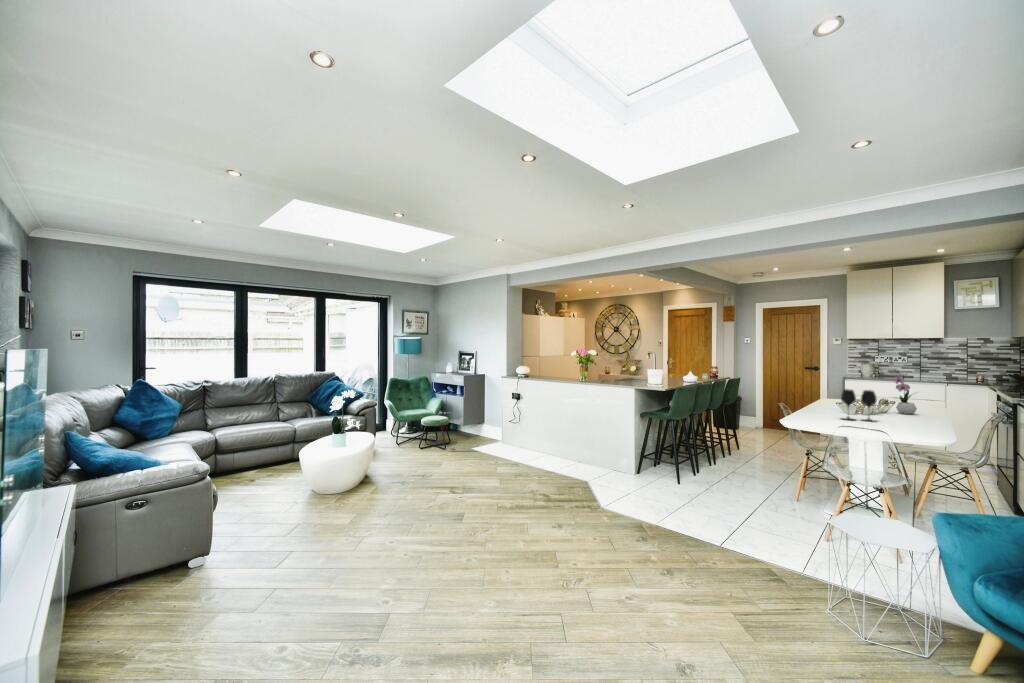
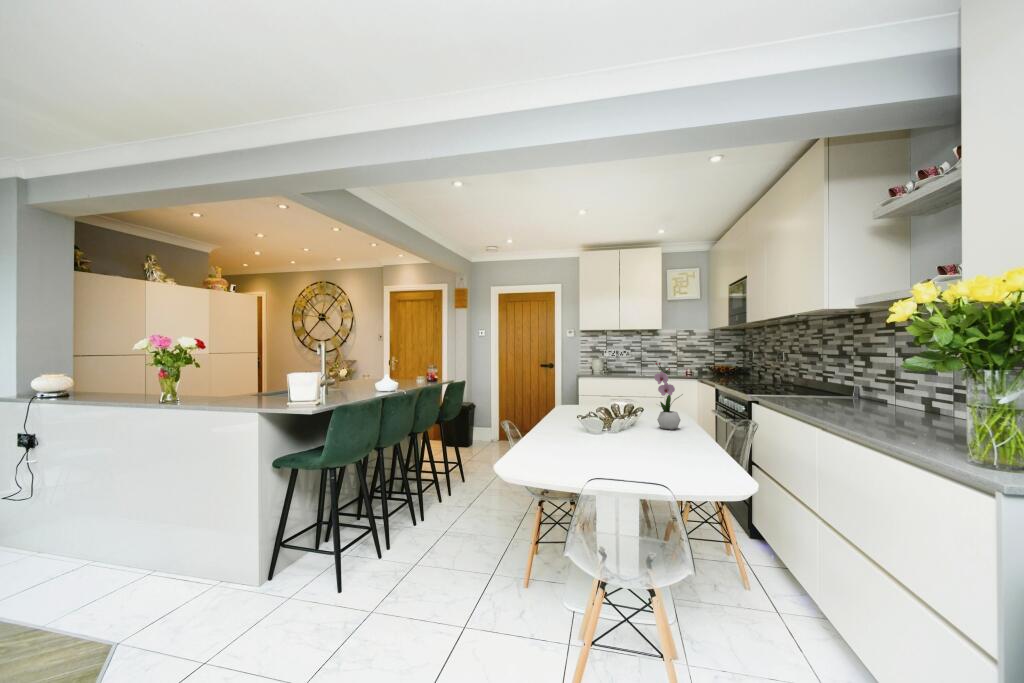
wine glass: present [841,389,877,421] -> none [600,399,652,456]

